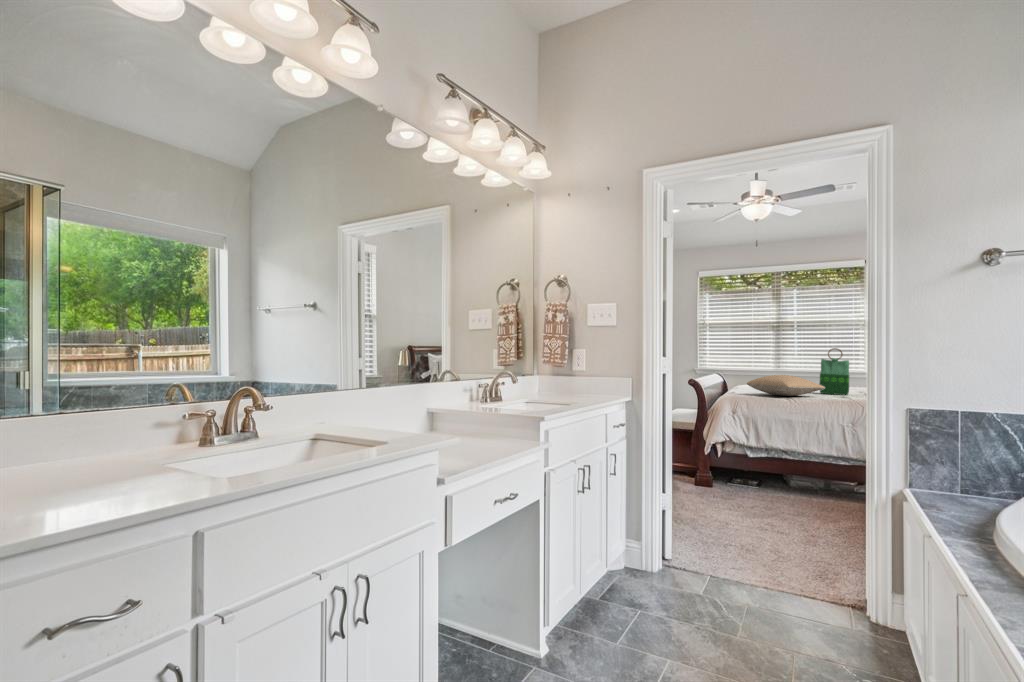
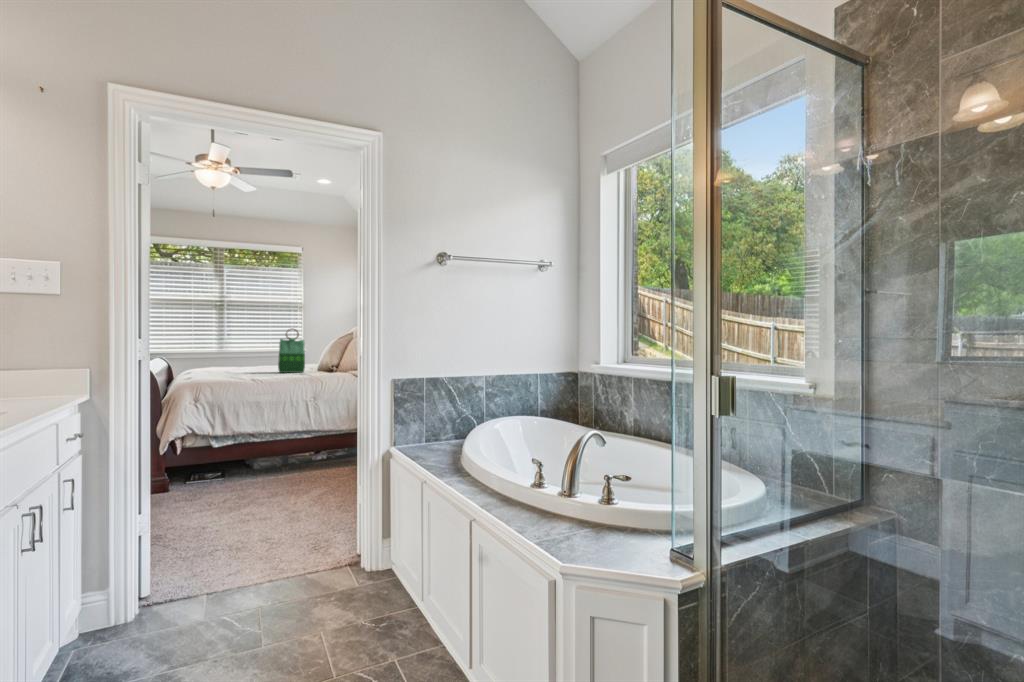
pillow: present [747,375,825,396] -> none [208,357,288,378]

